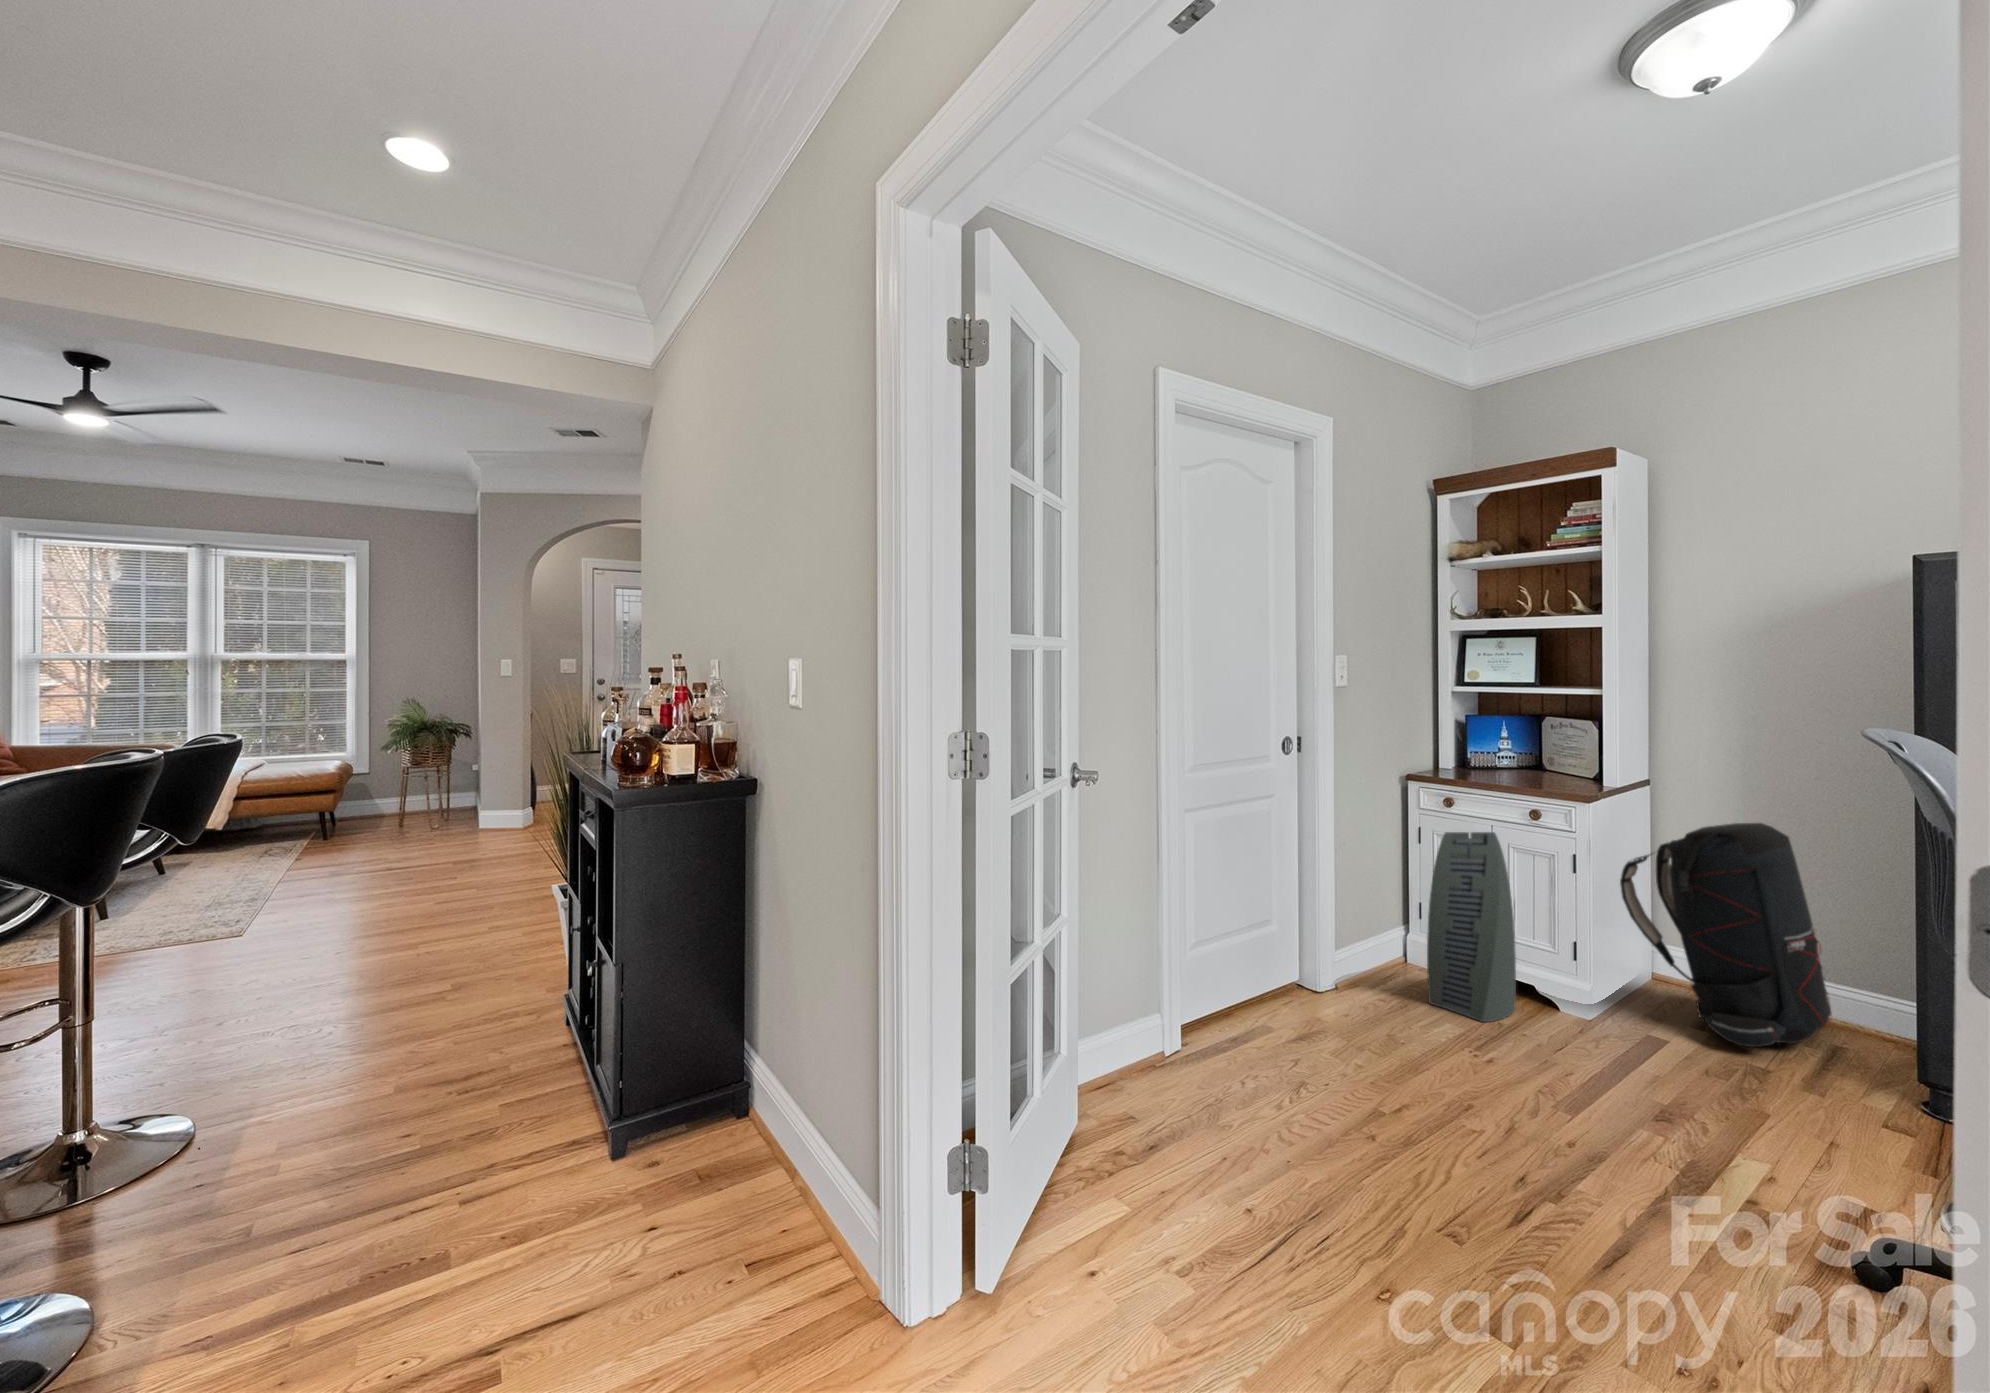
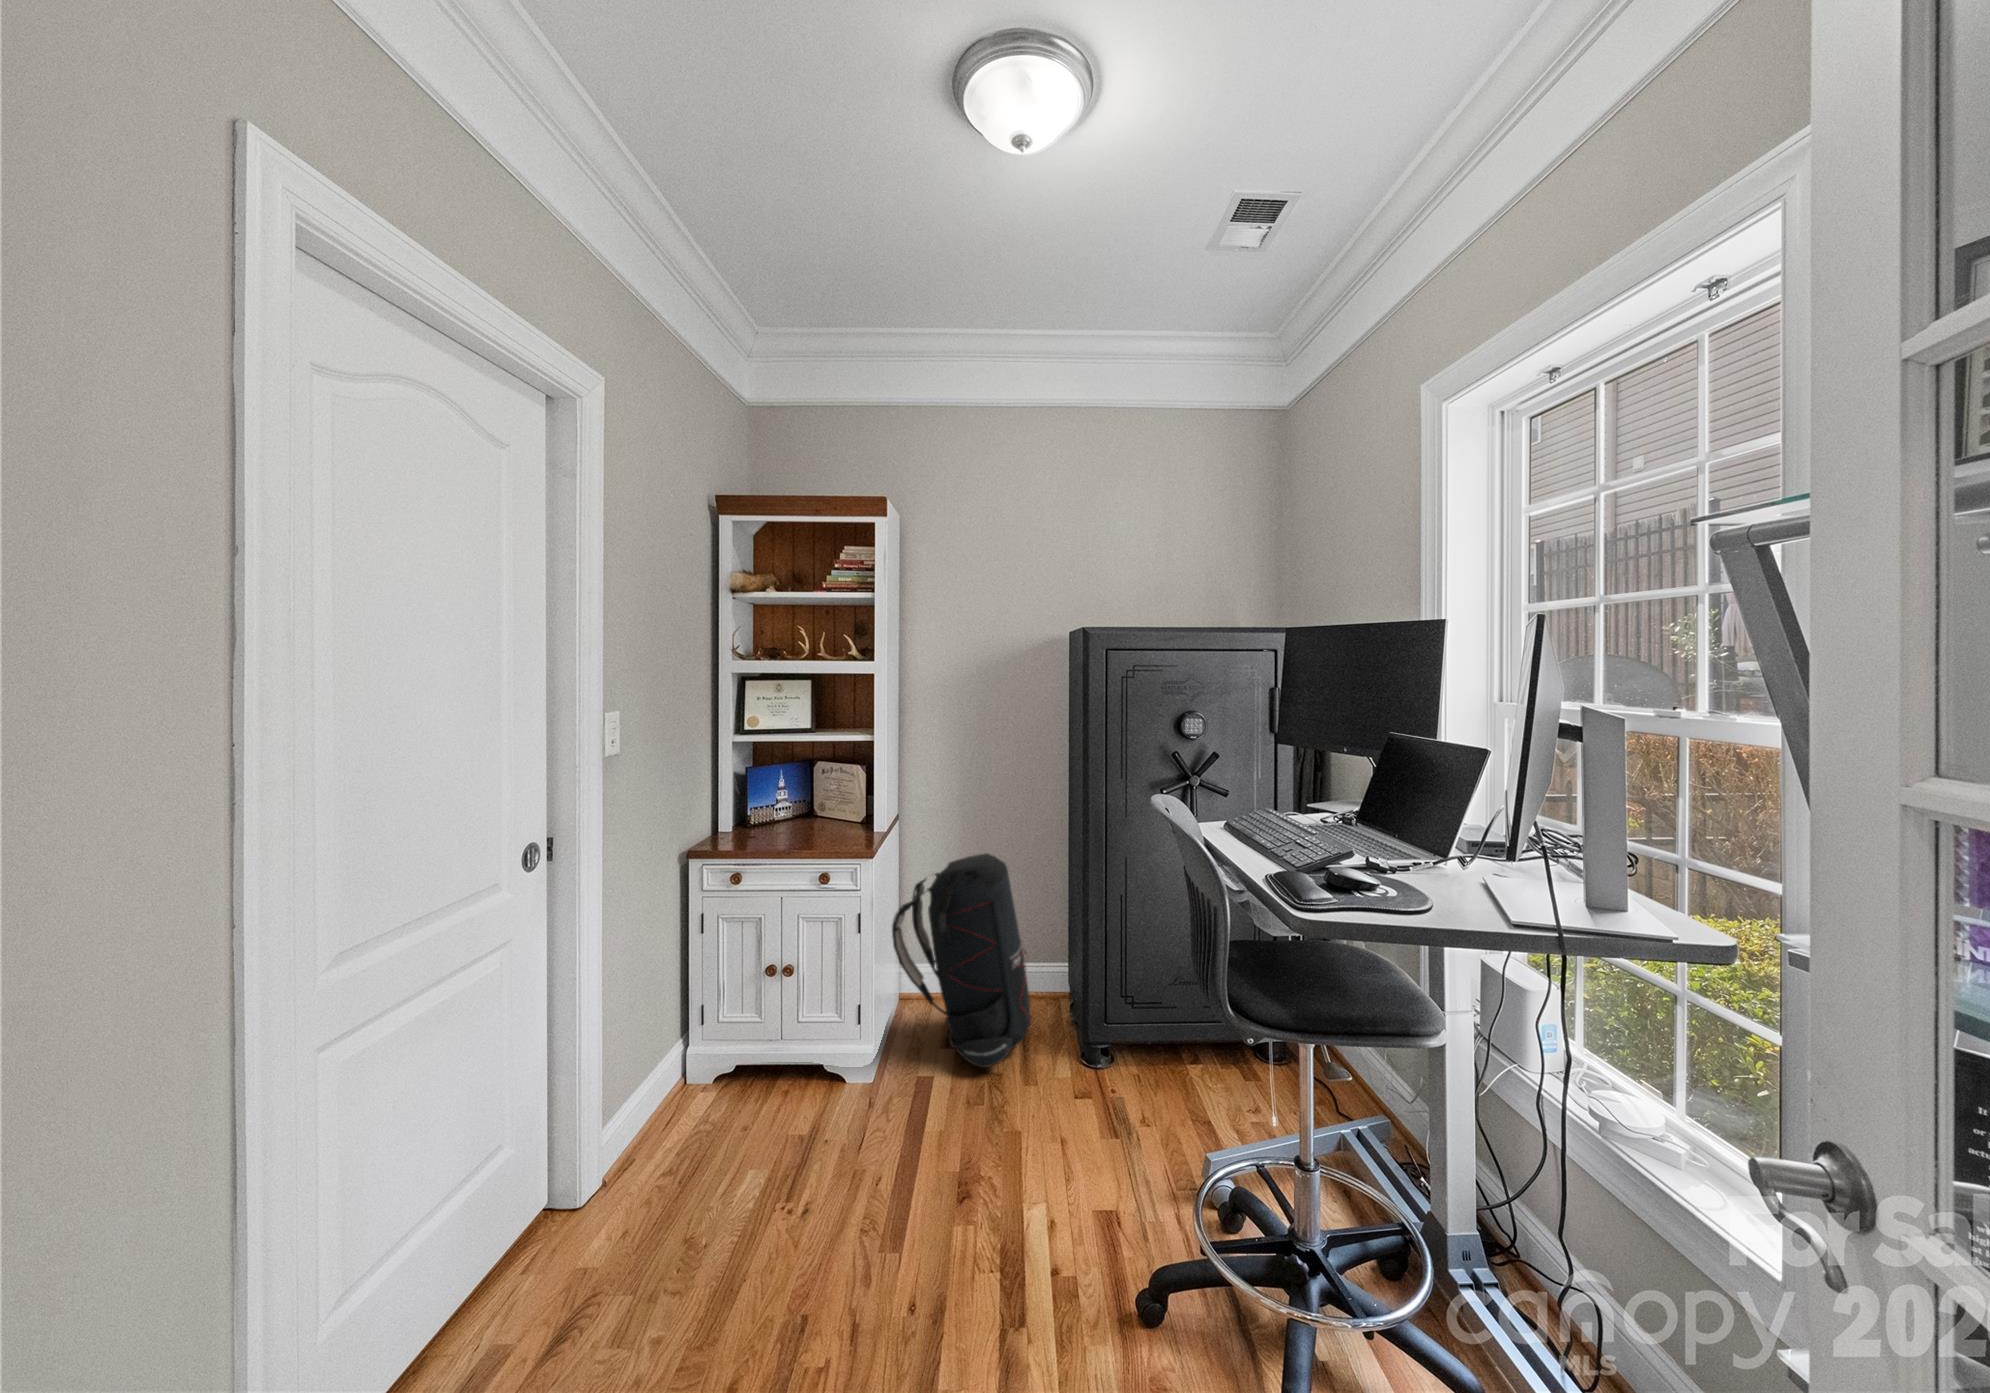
air purifier: present [1427,832,1516,1022] -> none [717,906,806,1137]

